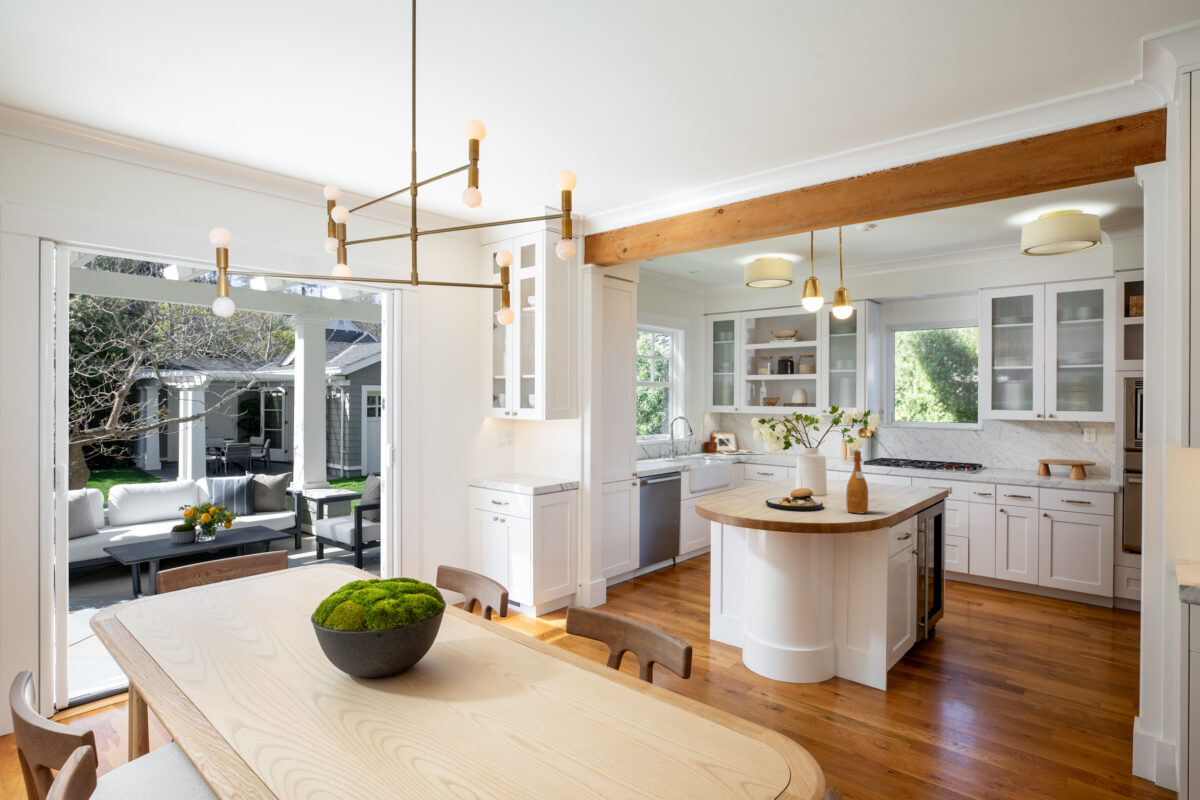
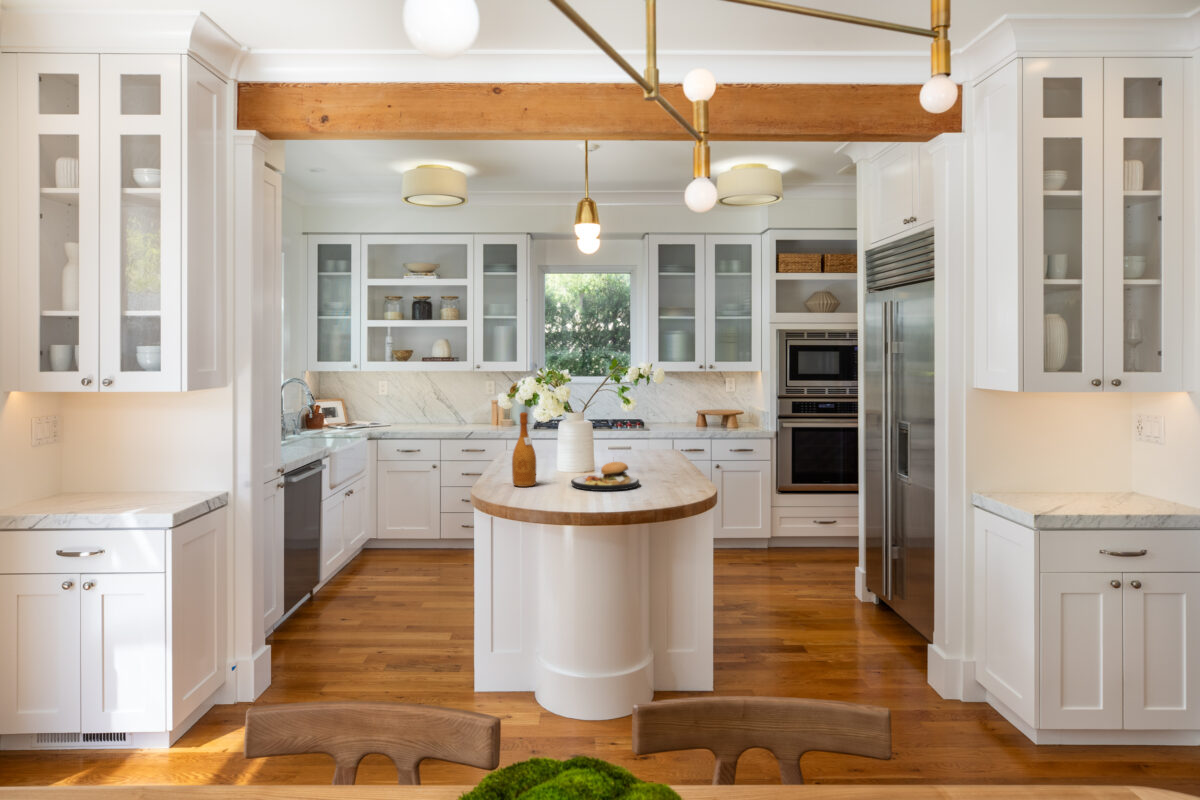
wine bottle: present [846,451,868,514] -> present [512,412,536,487]

